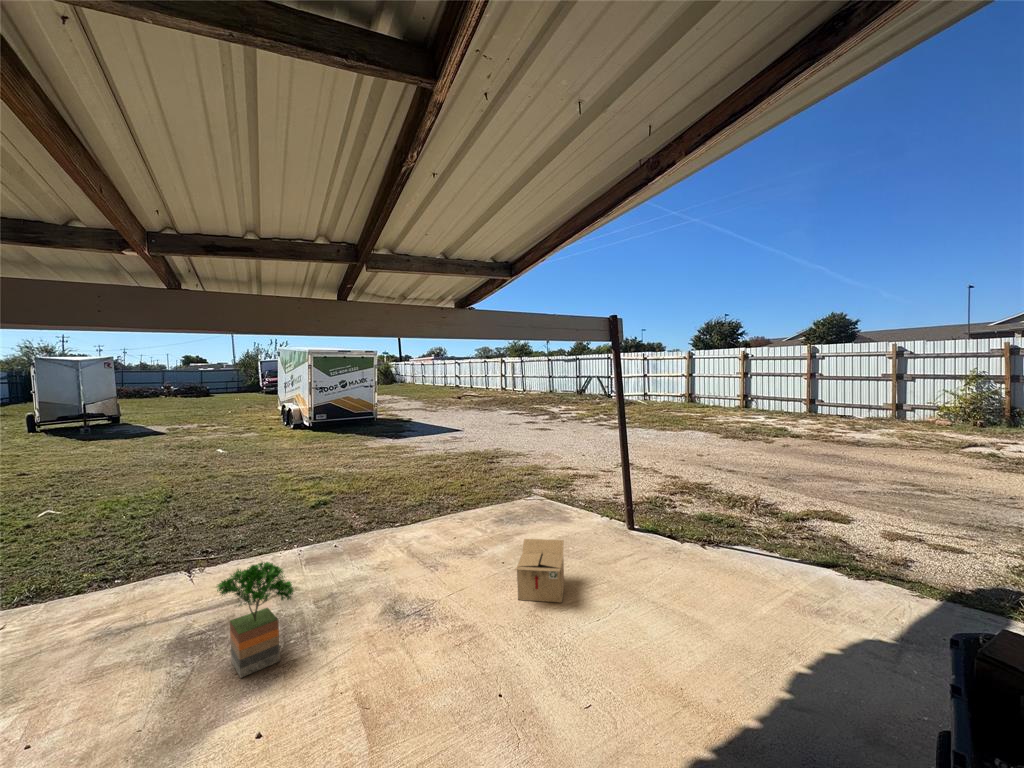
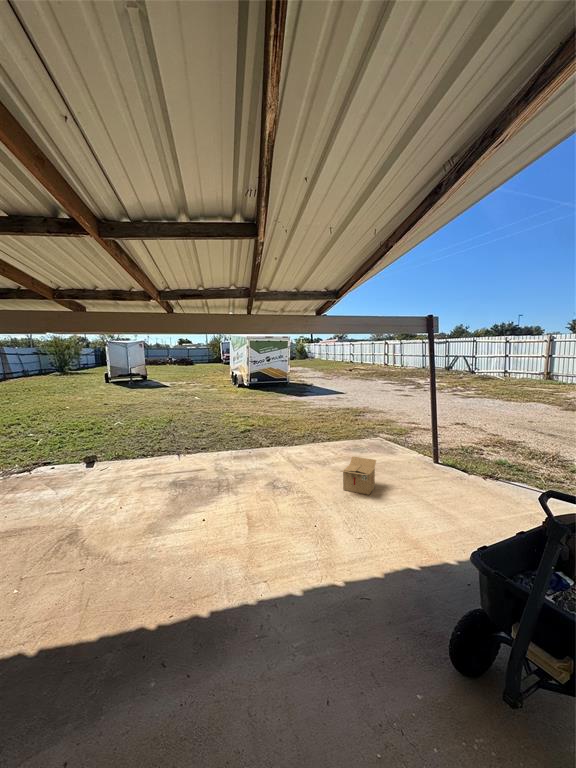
potted tree: present [217,562,294,678] -> none [187,448,222,501]

